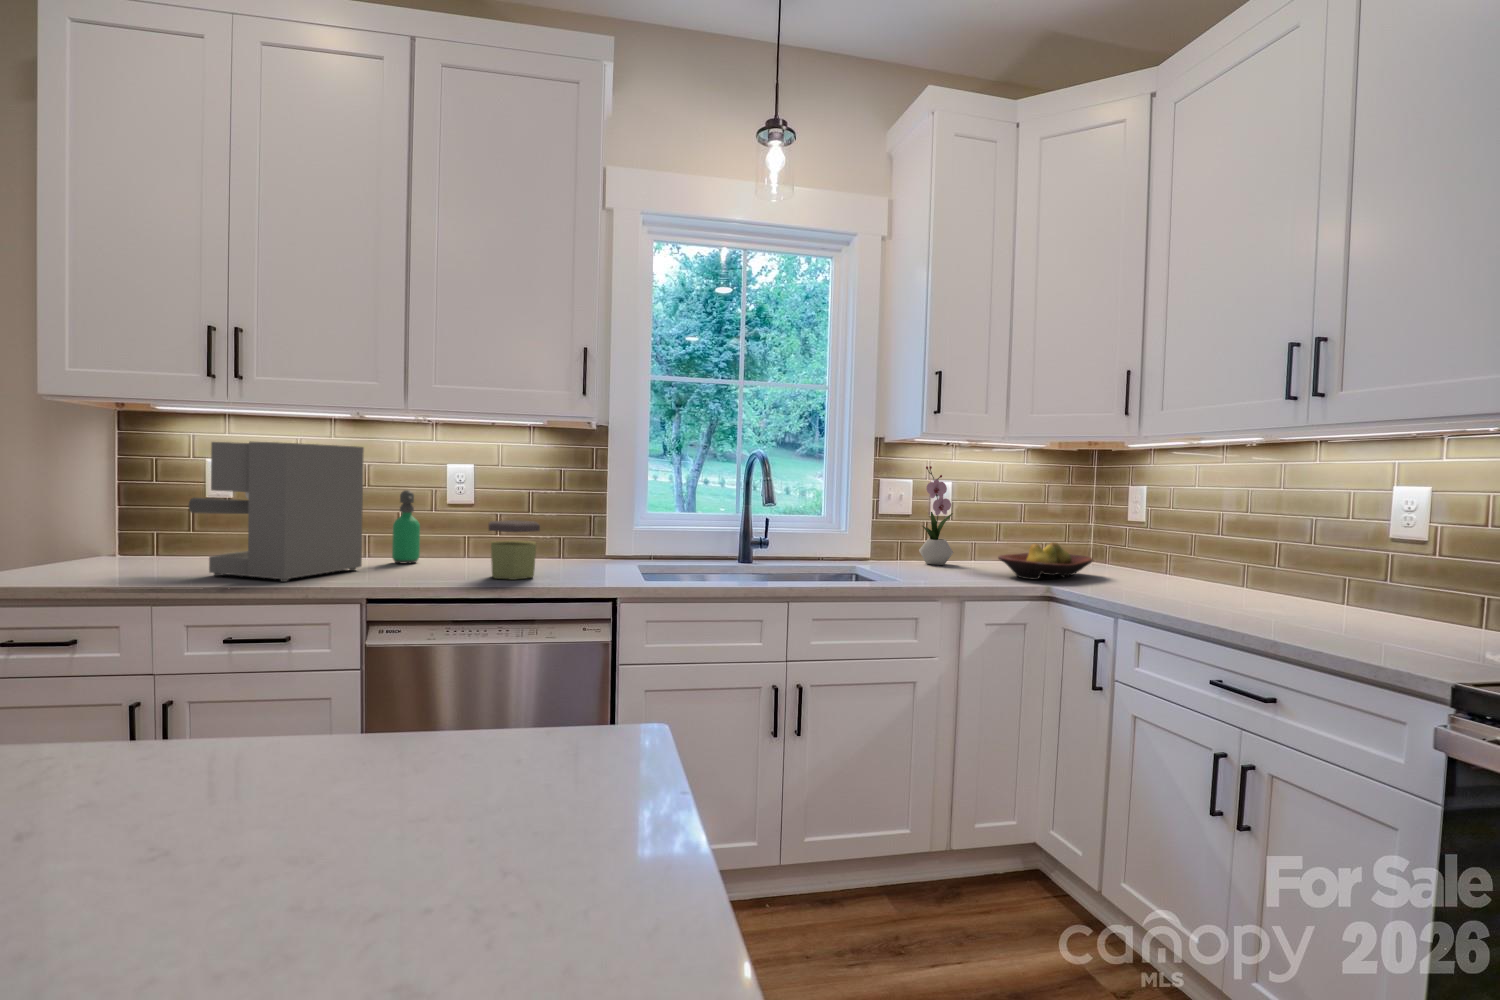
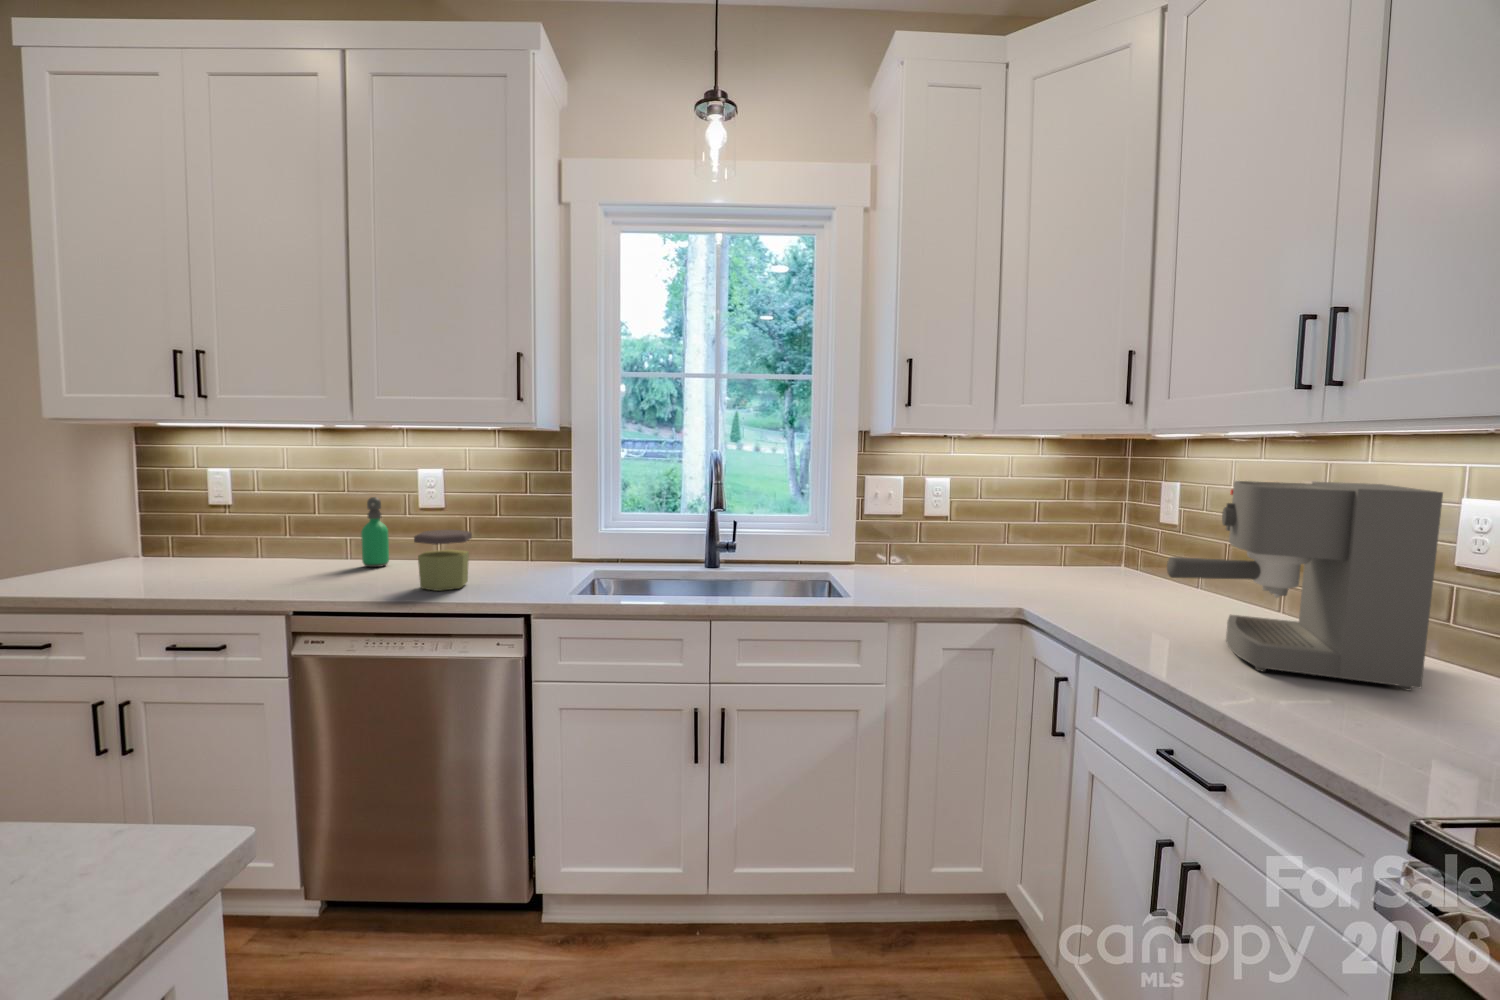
coffee maker: present [189,441,364,582] -> present [1167,481,1443,690]
flower arrangement: present [919,466,953,565] -> none [905,463,945,572]
fruit bowl: present [998,542,1093,580] -> none [974,551,1094,596]

